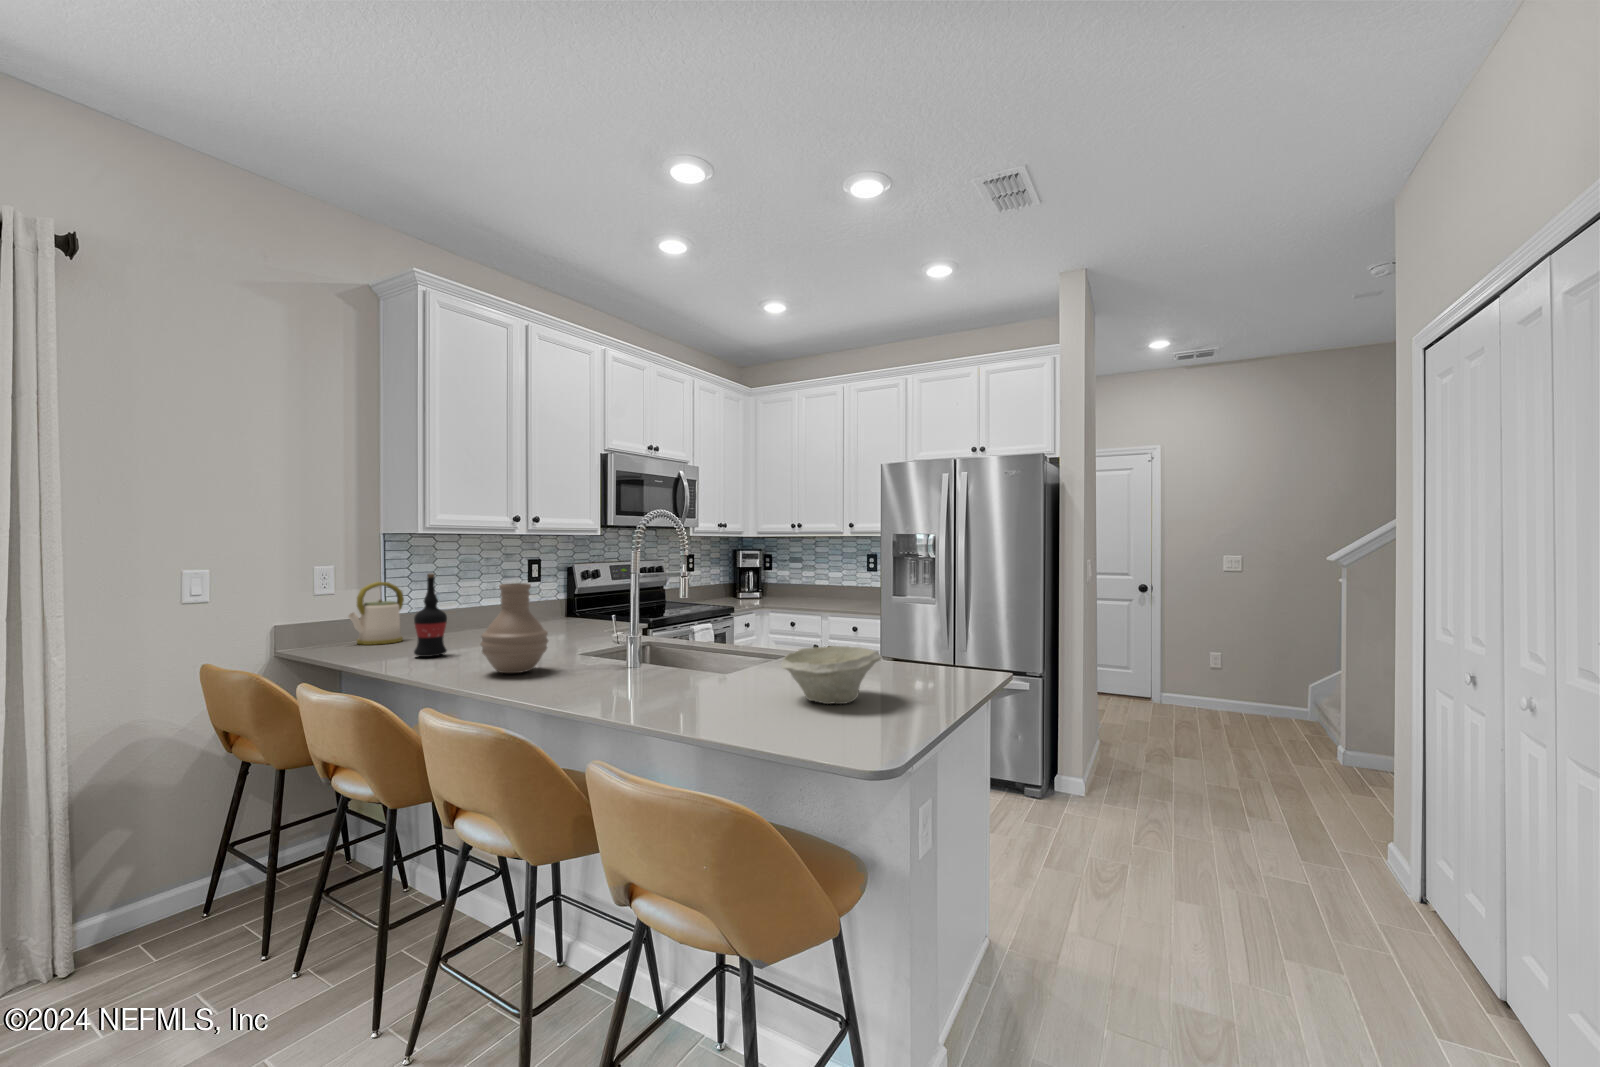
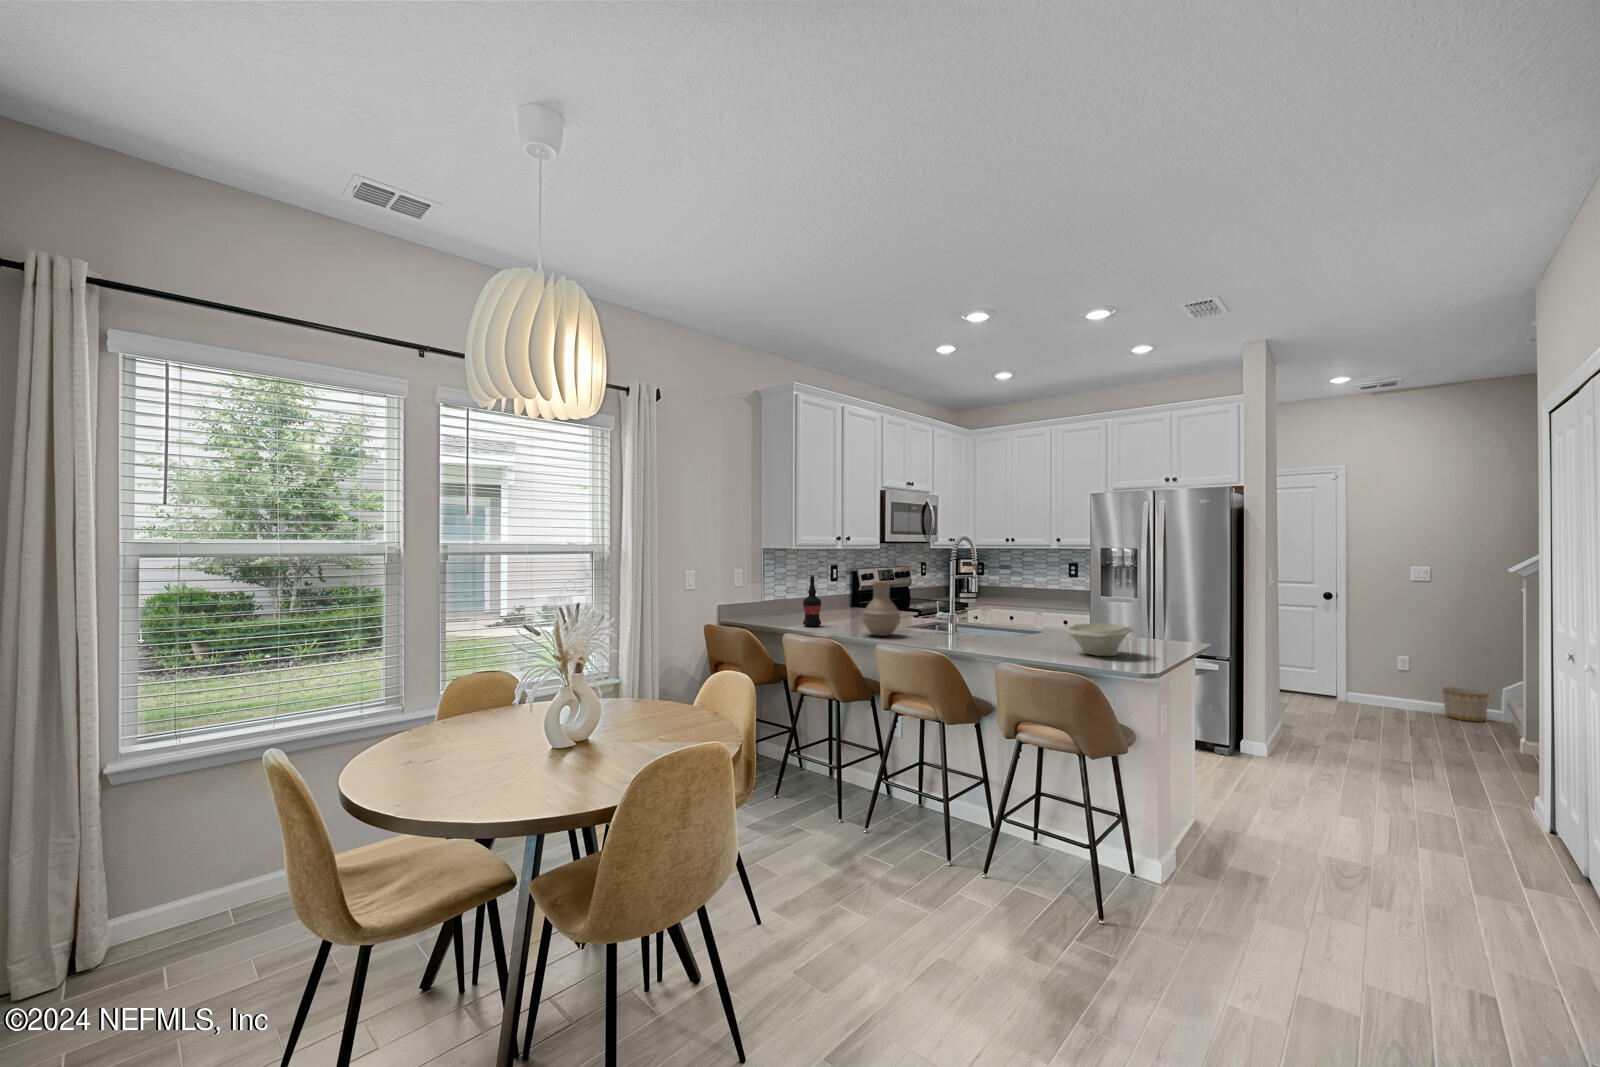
kettle: present [349,582,404,645] -> none [748,579,776,619]
planter: none [1256,688,1300,726] -> present [1442,687,1489,722]

